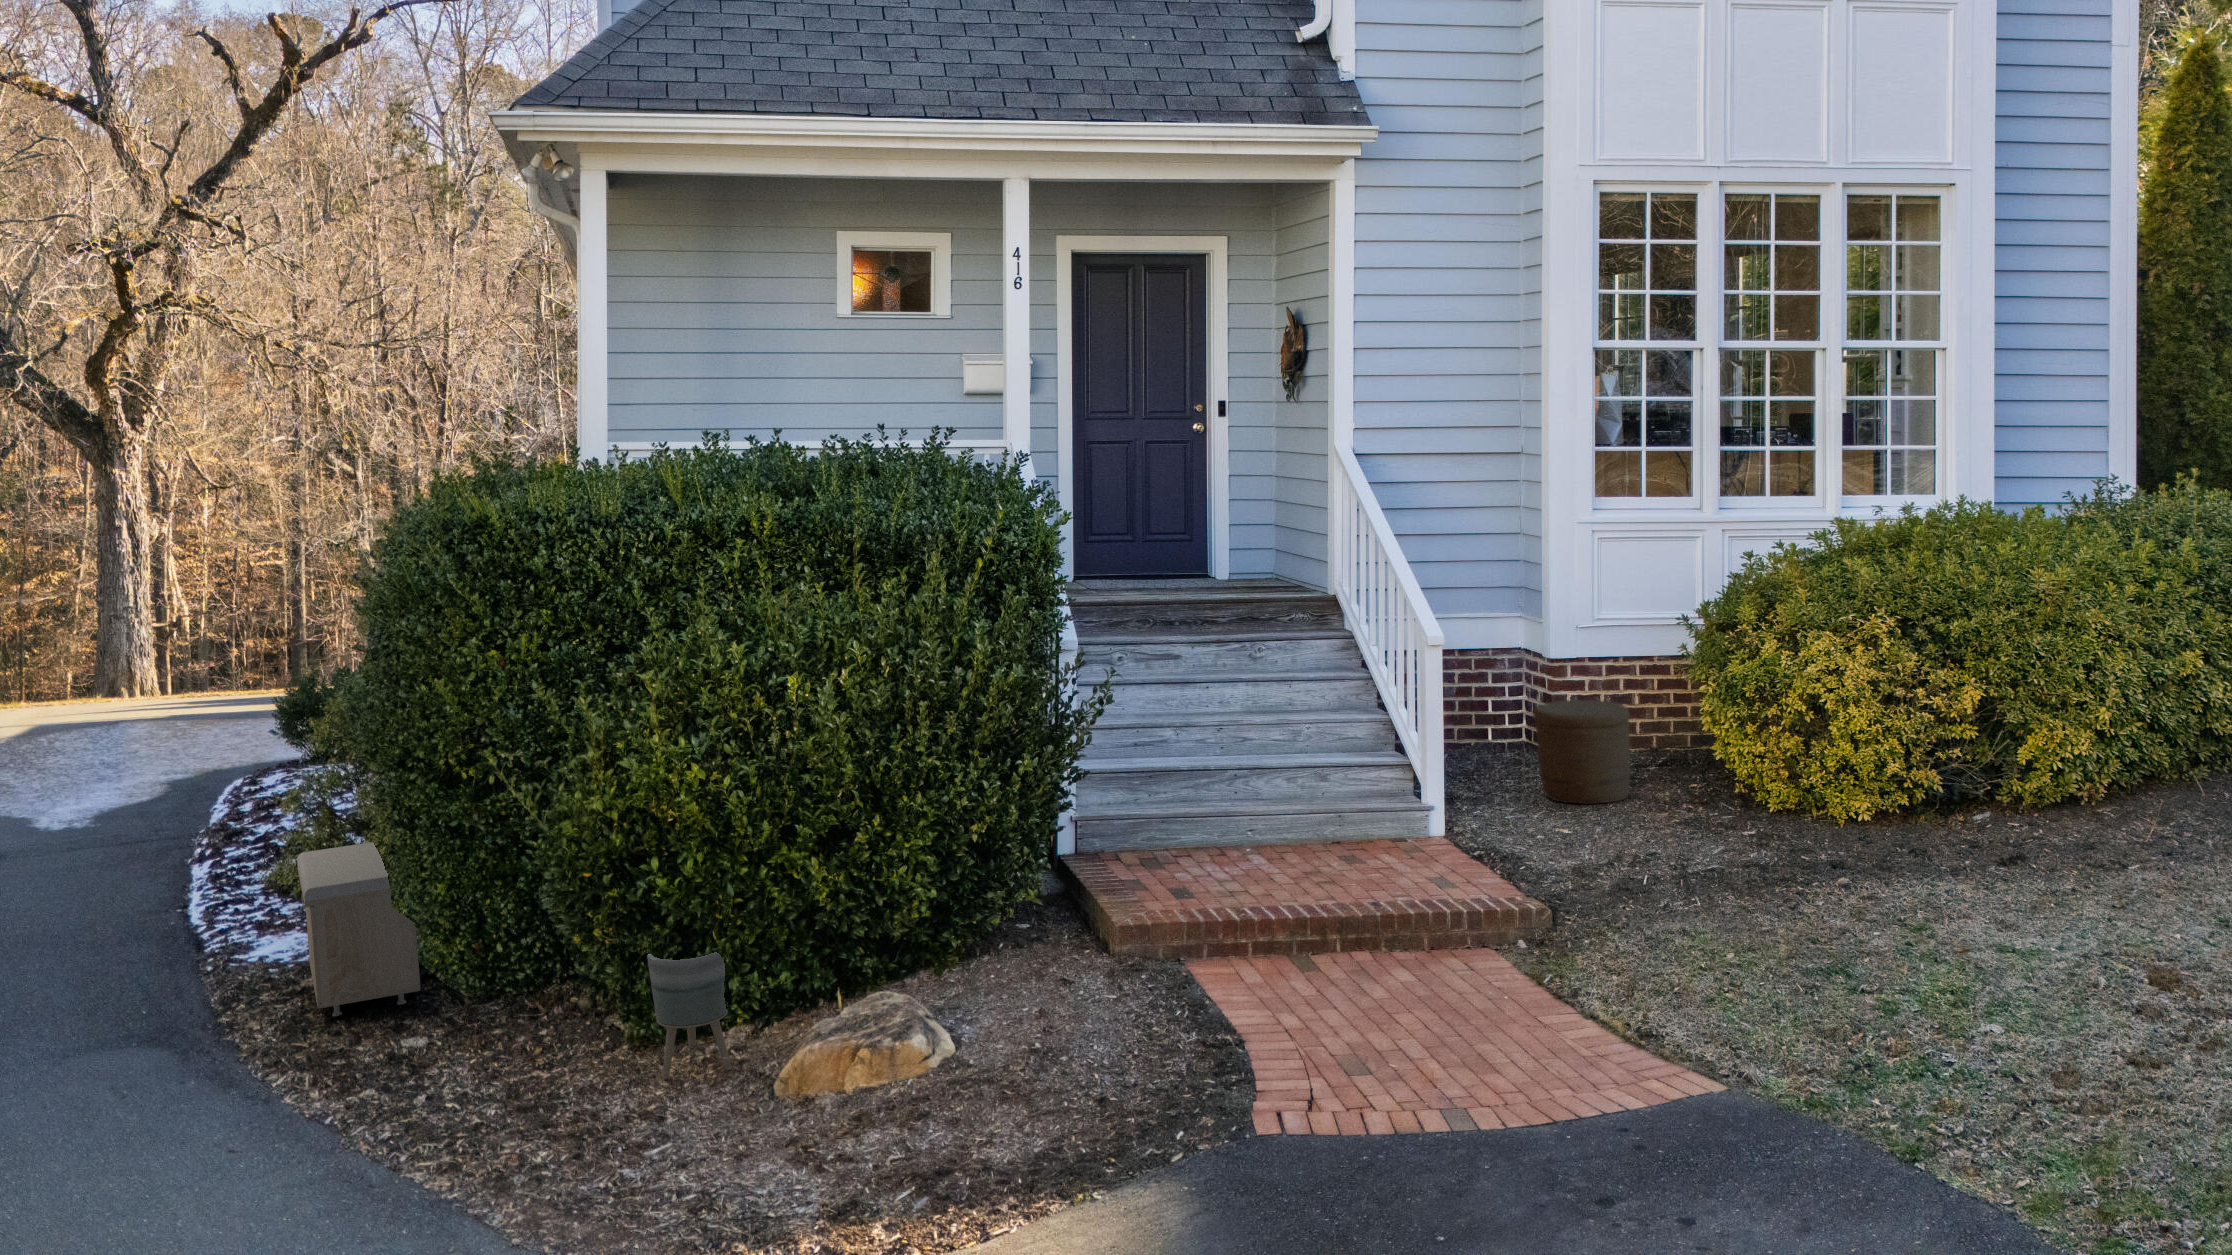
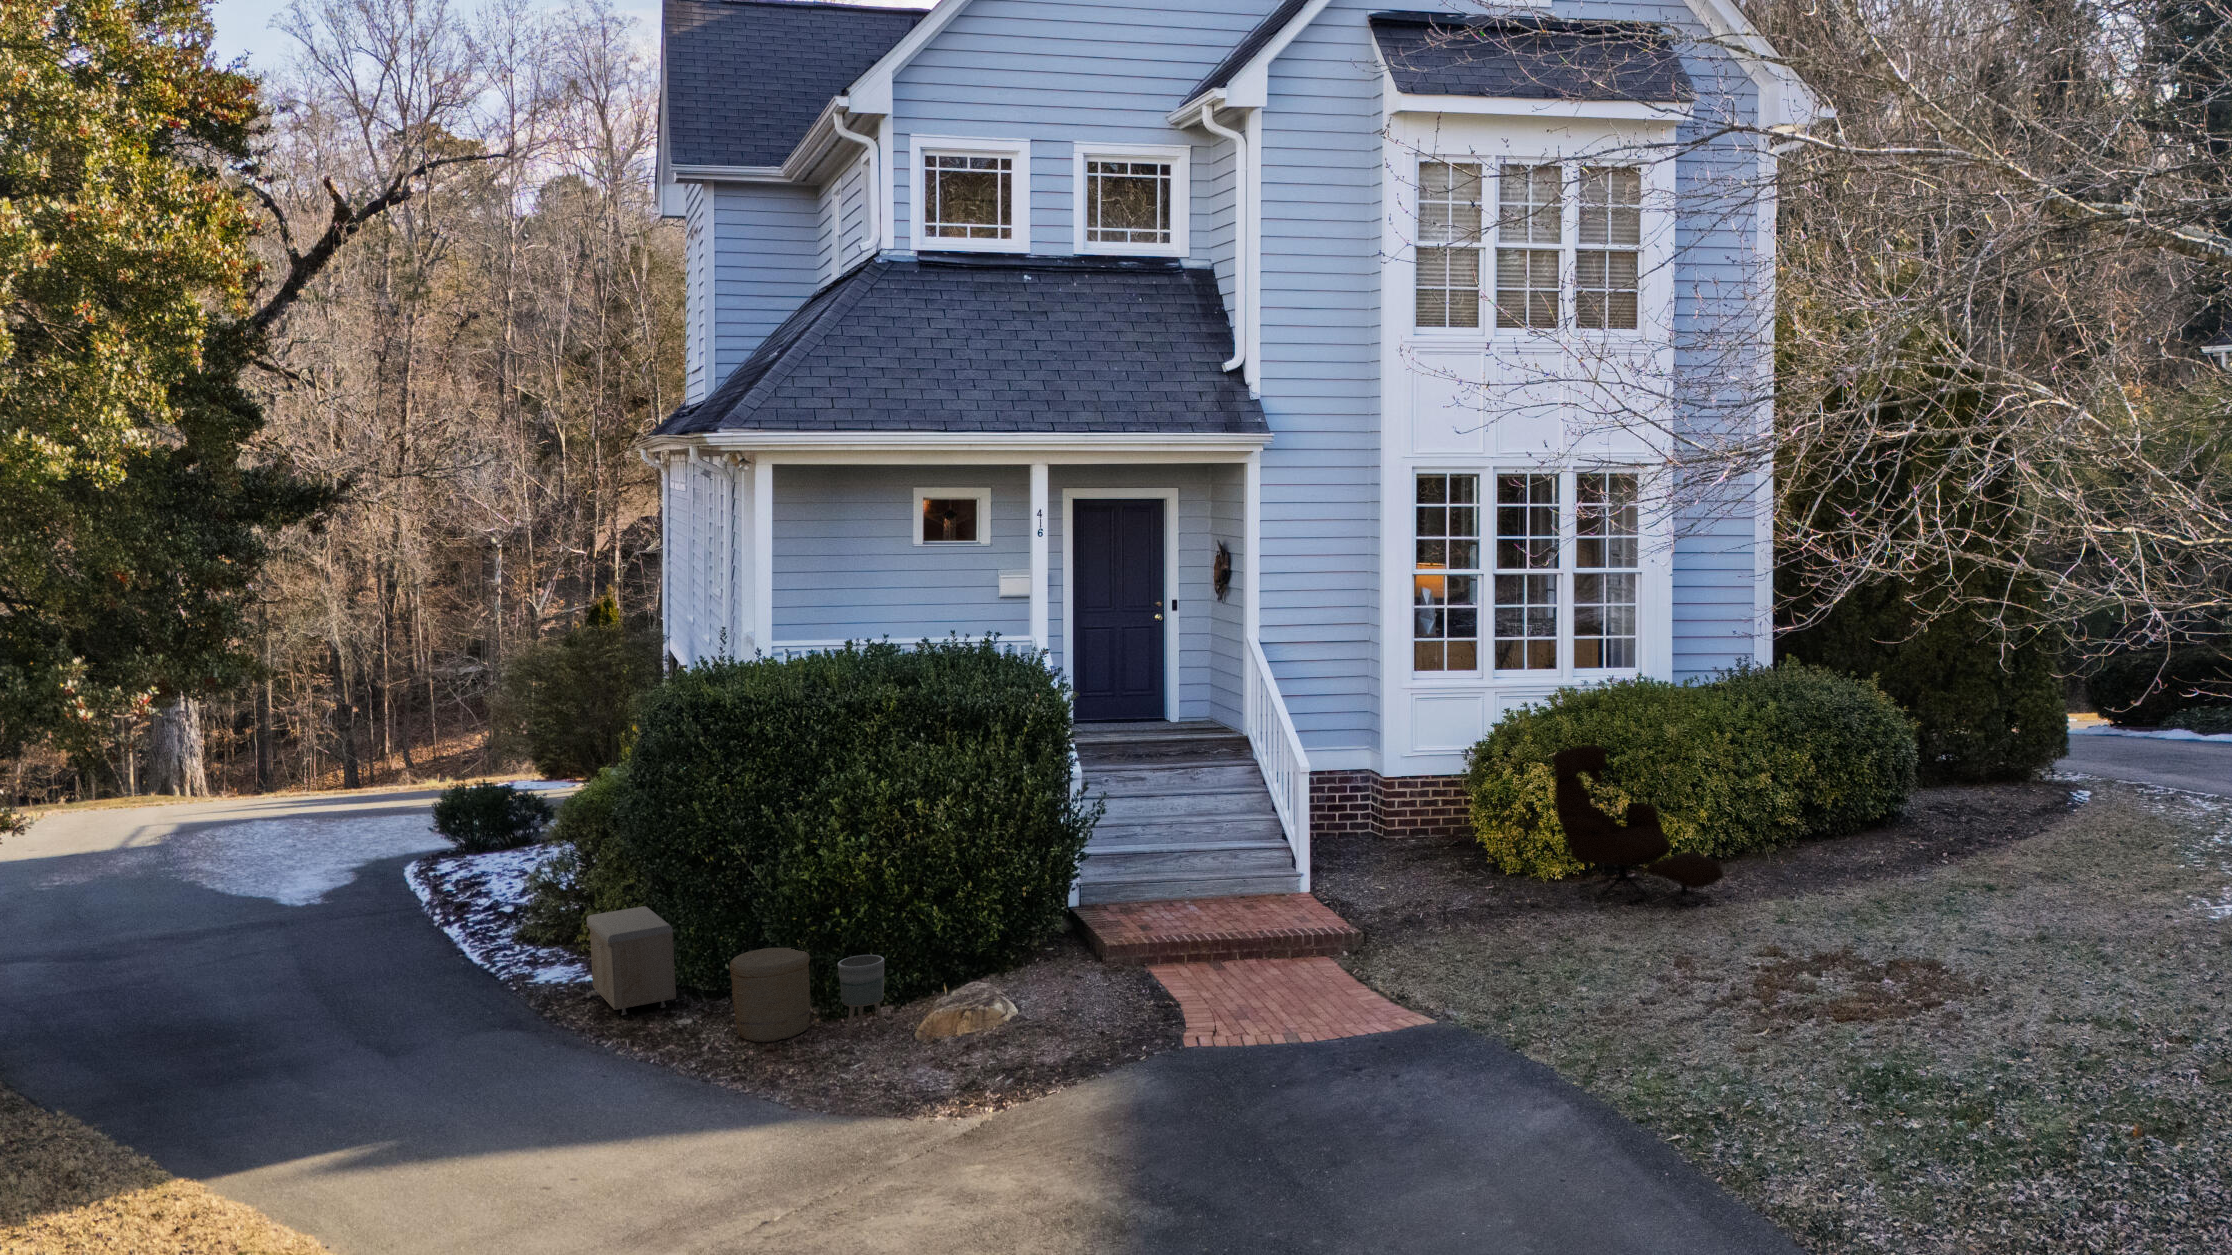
lounge chair: none [1852,605,2169,881] -> present [1552,745,1724,909]
woven basket: present [1533,700,1631,805] -> present [730,948,810,1042]

